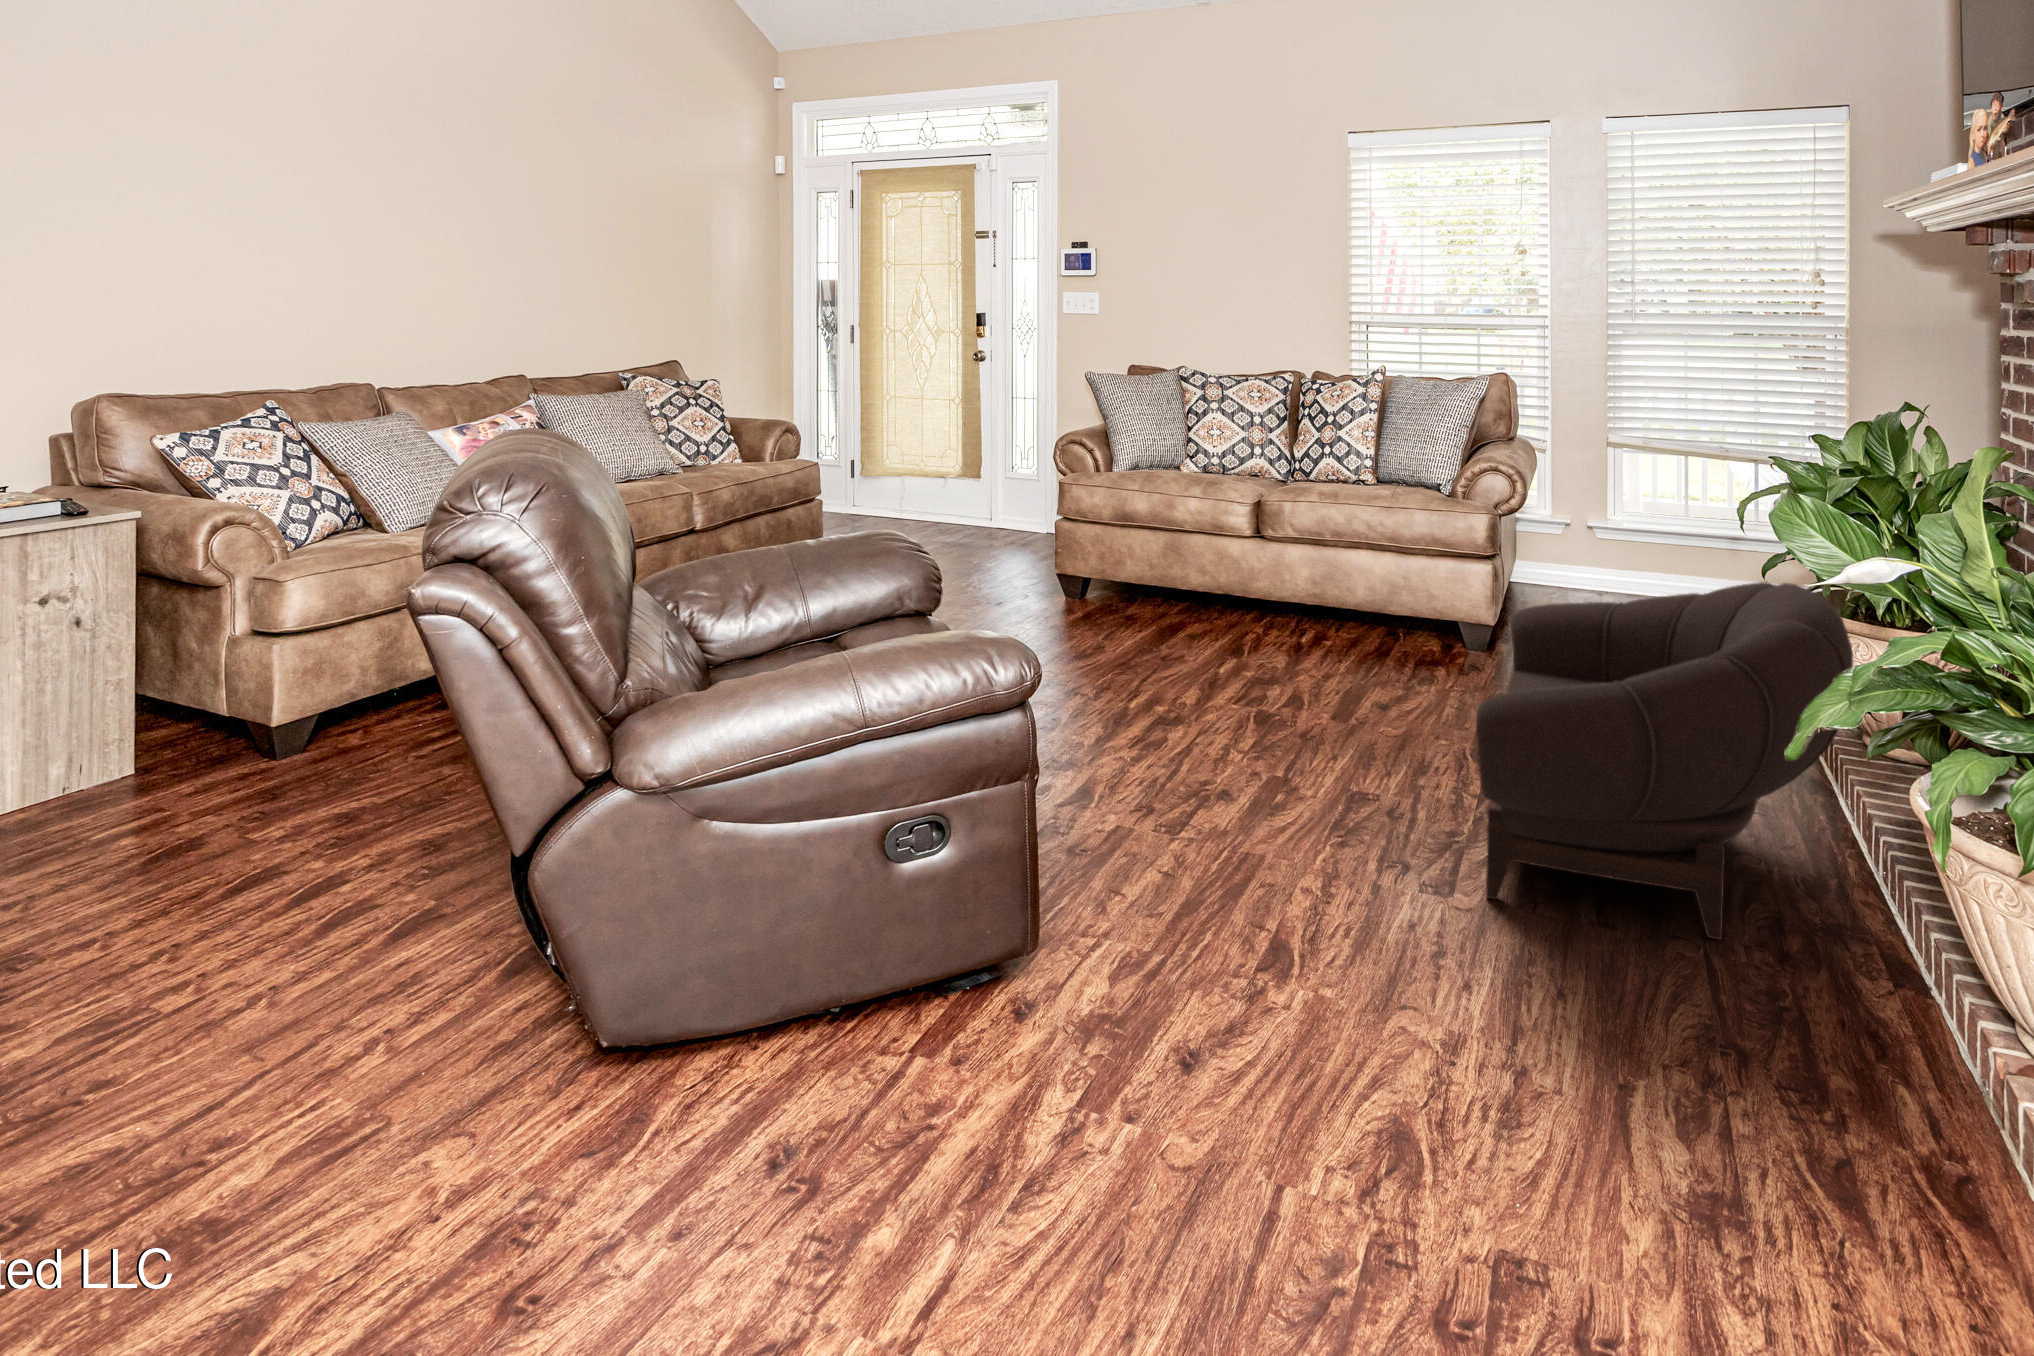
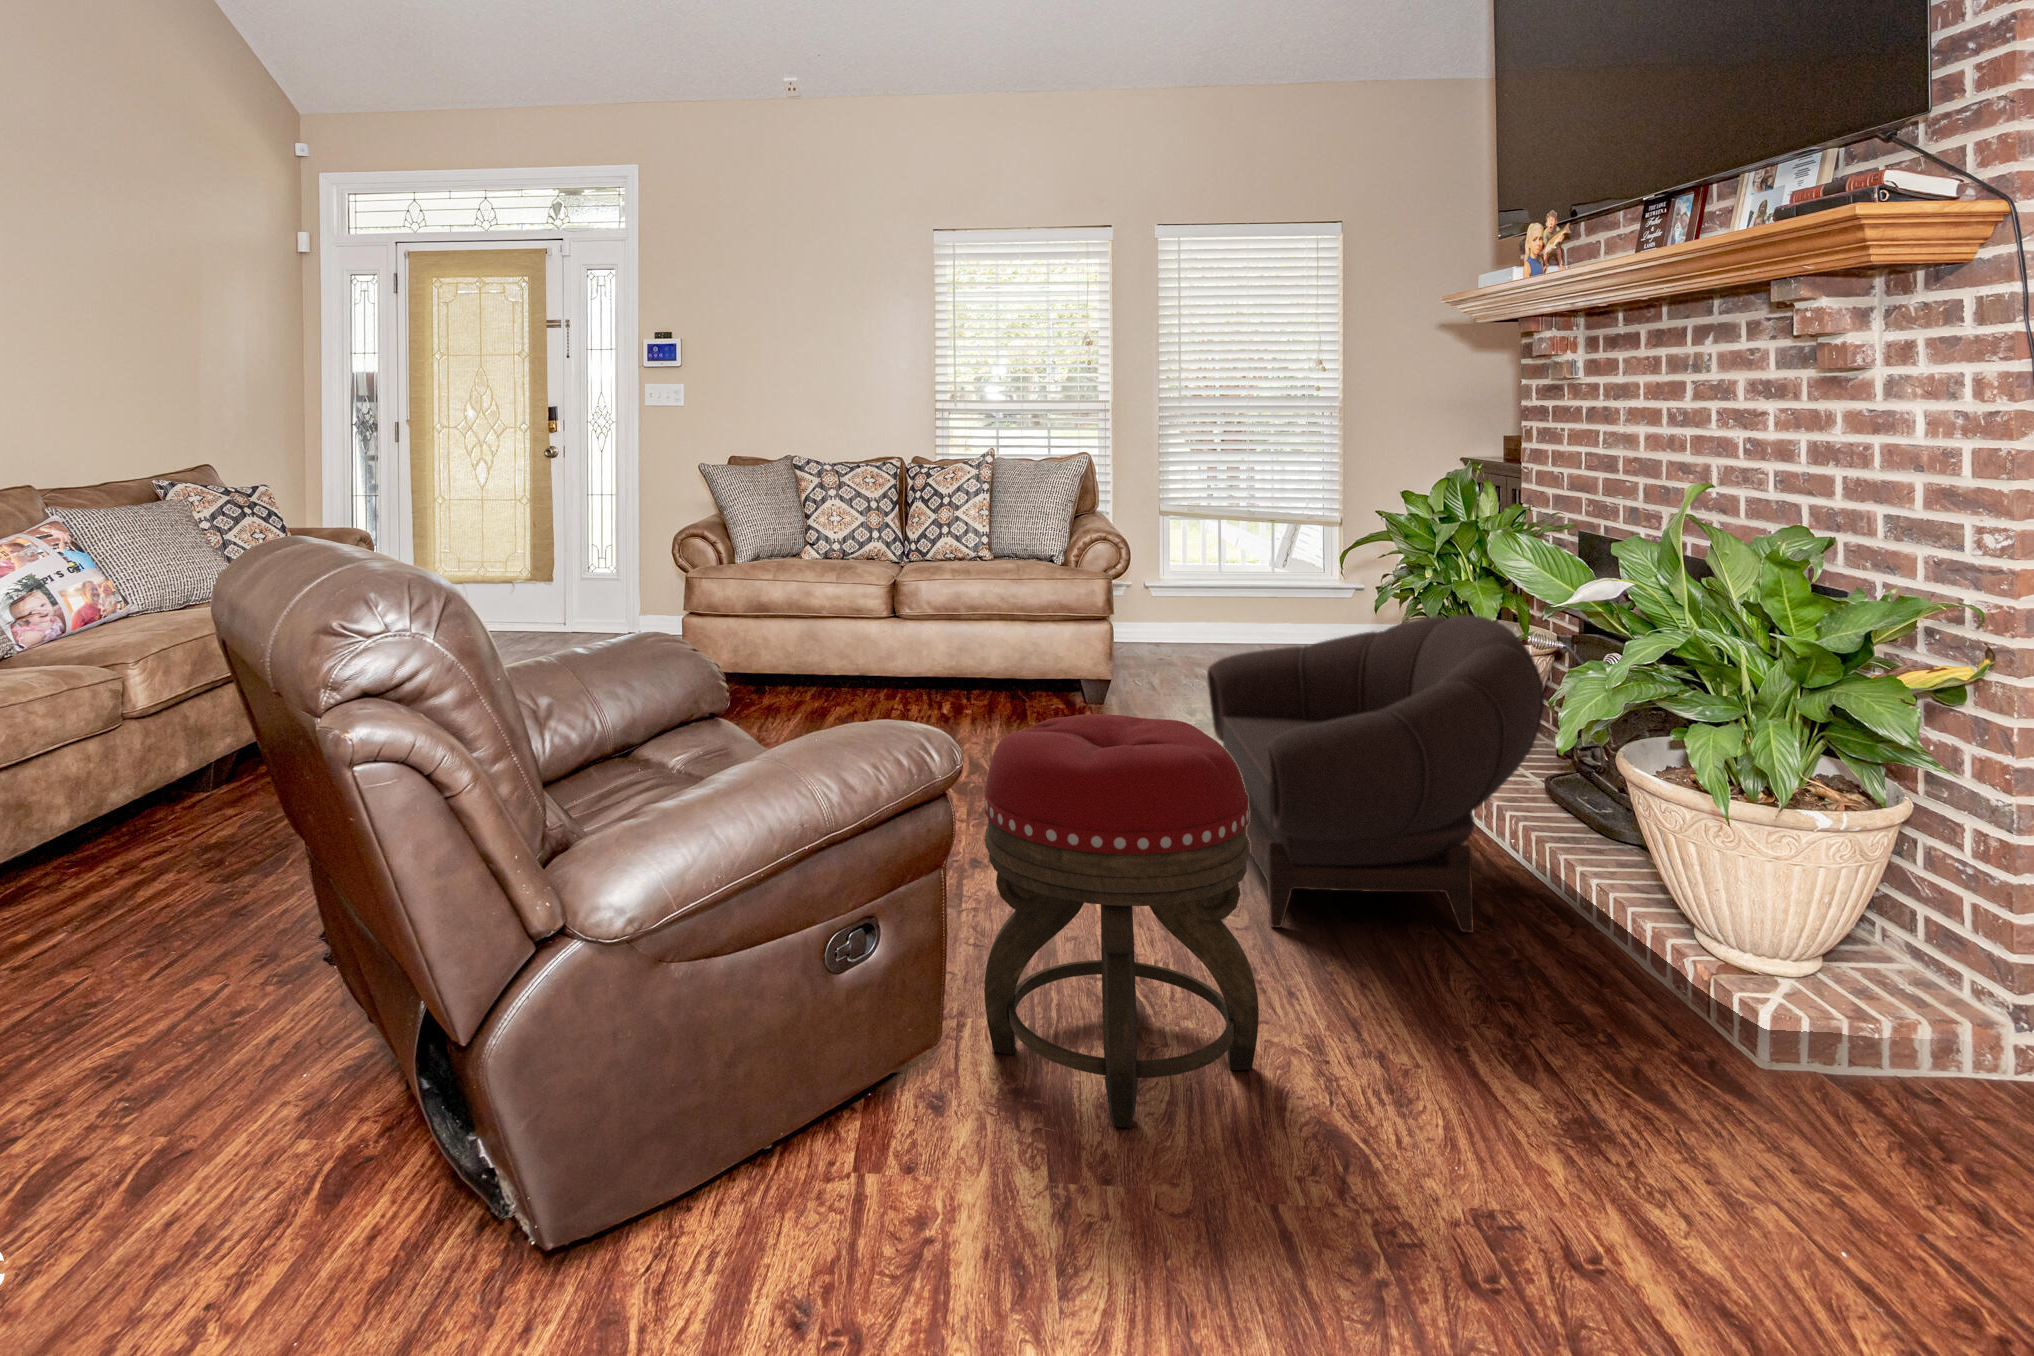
footstool: none [1097,654,1367,1065] -> present [984,714,1259,1128]

